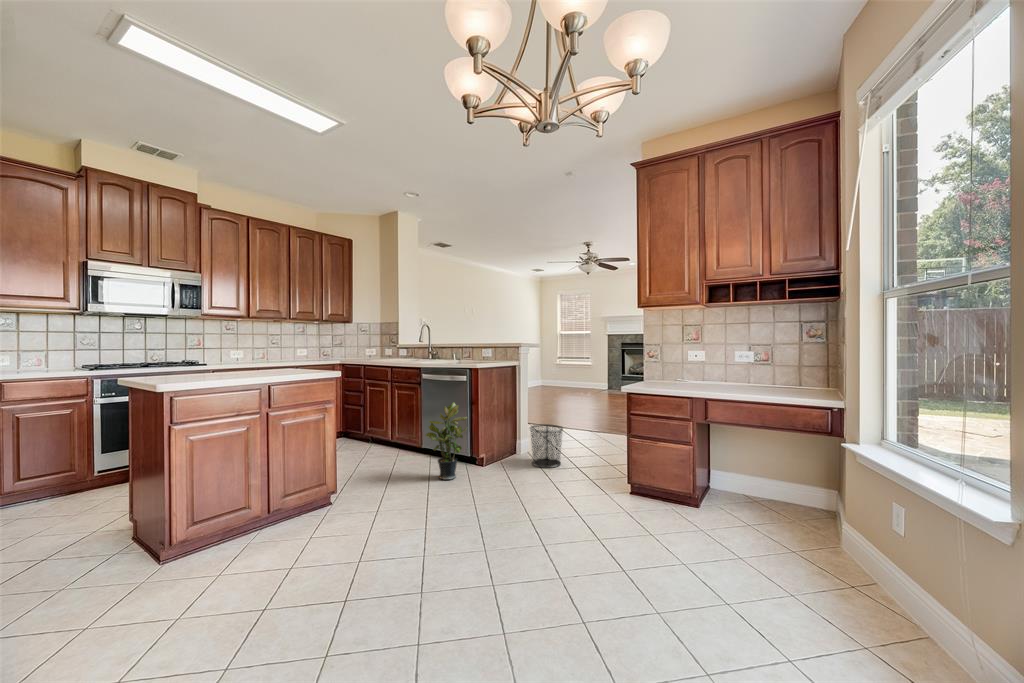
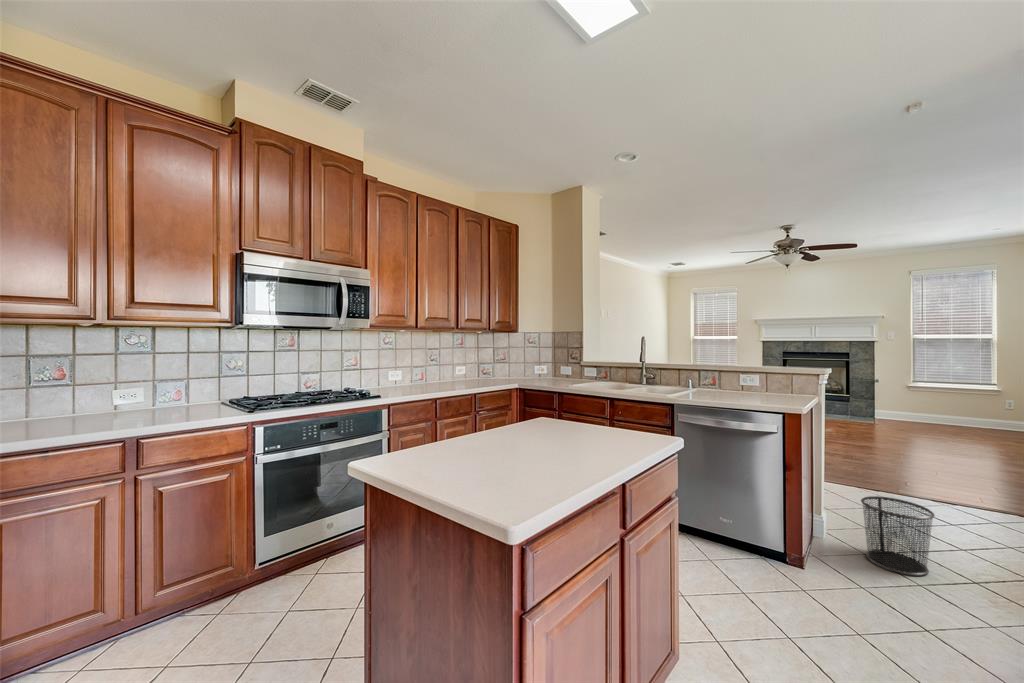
potted plant: present [426,403,467,480] -> none [733,469,811,601]

